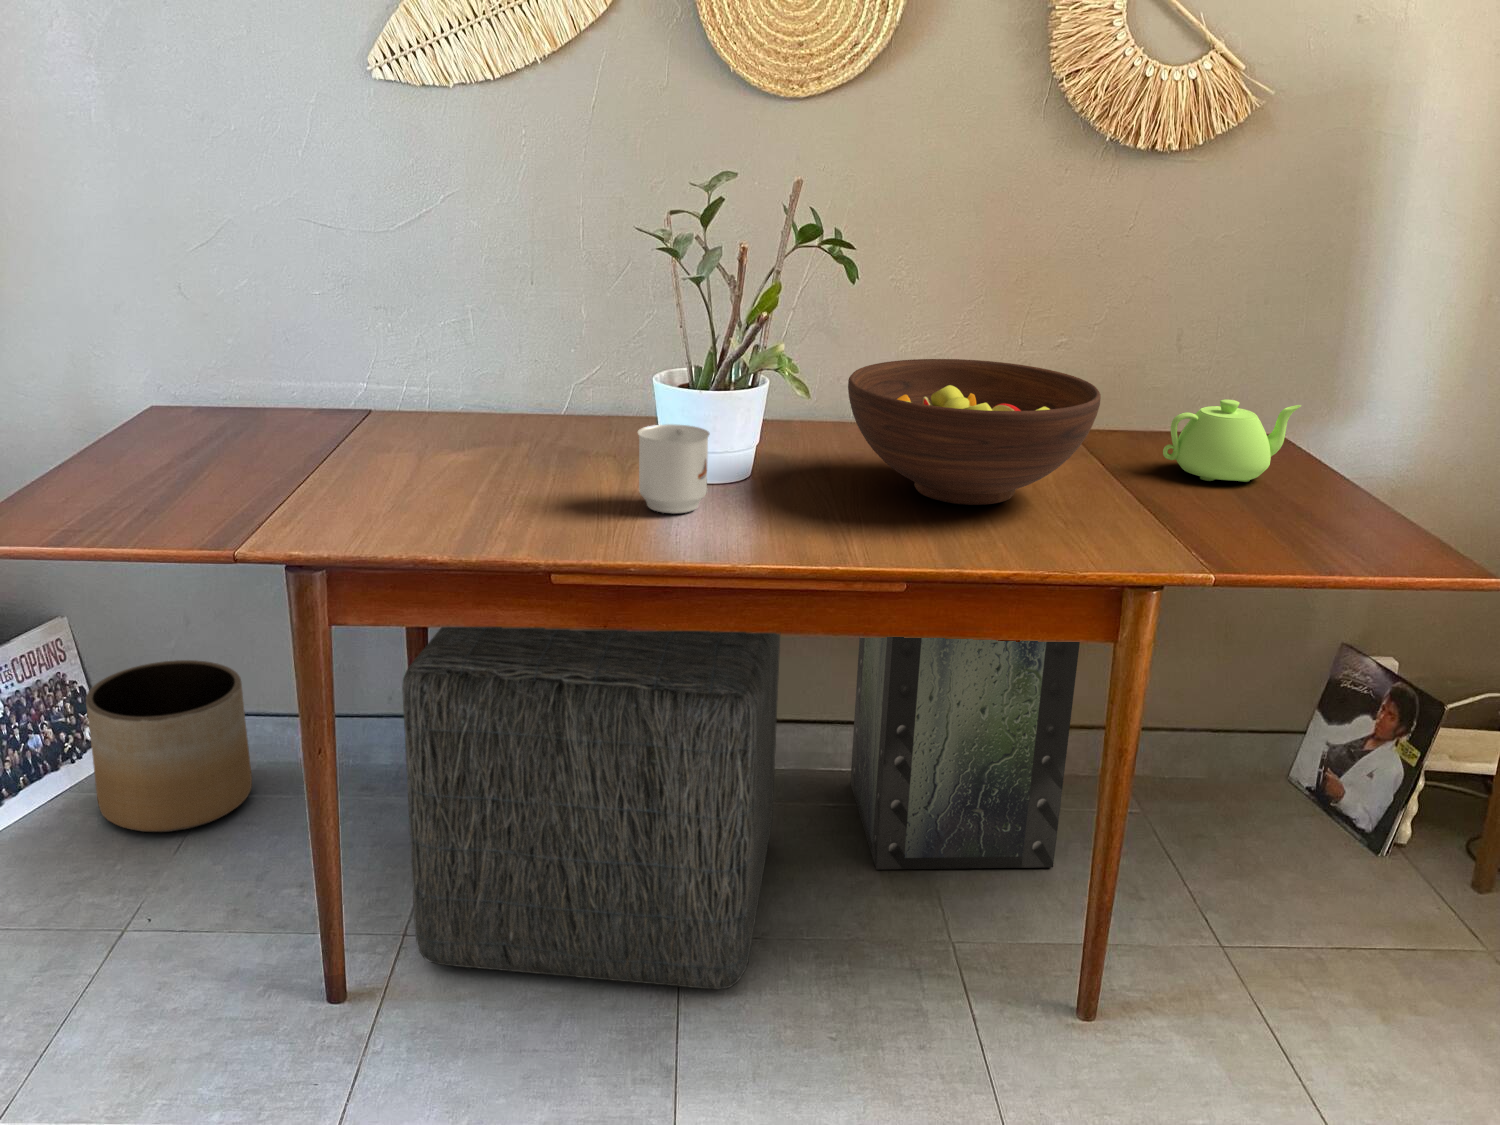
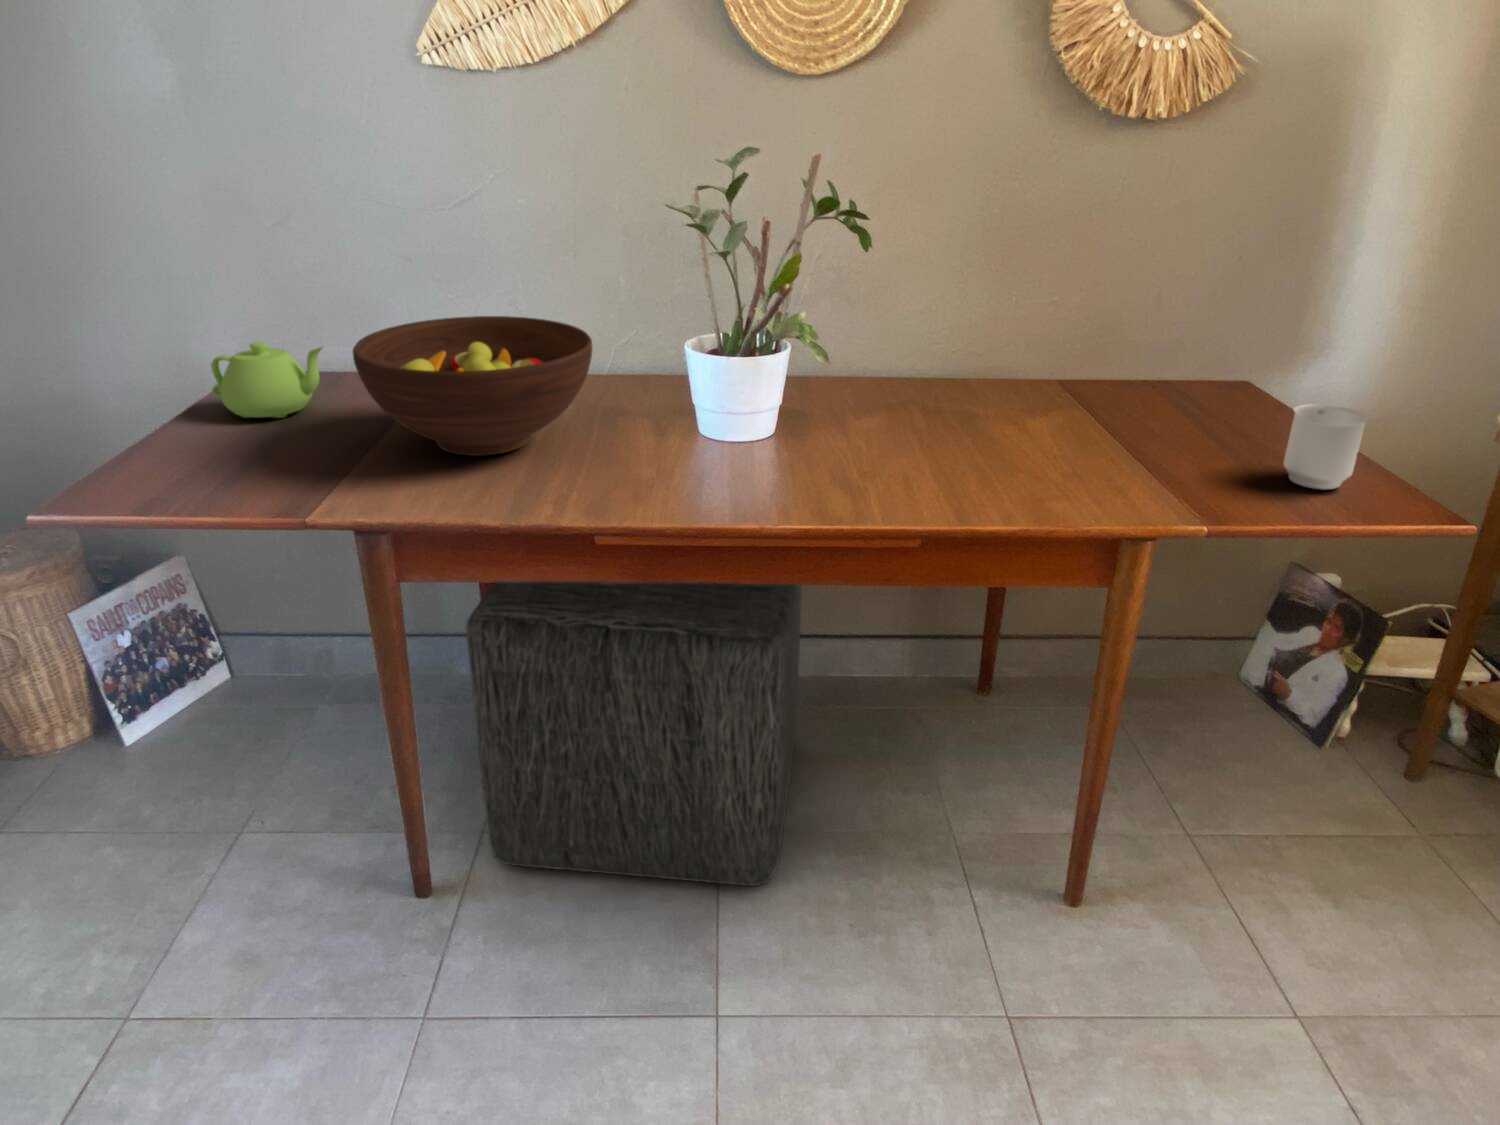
fruit bowl: present [848,359,1101,505] -> present [353,316,592,456]
teapot: present [1163,399,1301,482] -> present [211,342,323,418]
mug: present [638,424,710,513] -> present [1284,404,1368,490]
storage box: present [850,637,1080,869] -> none [863,469,1076,767]
planter: present [86,660,252,832] -> none [200,590,349,741]

